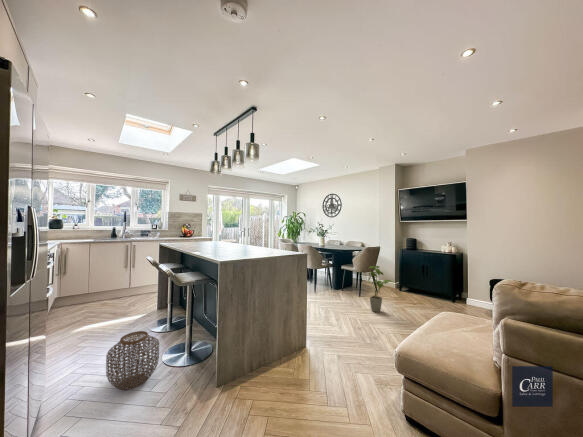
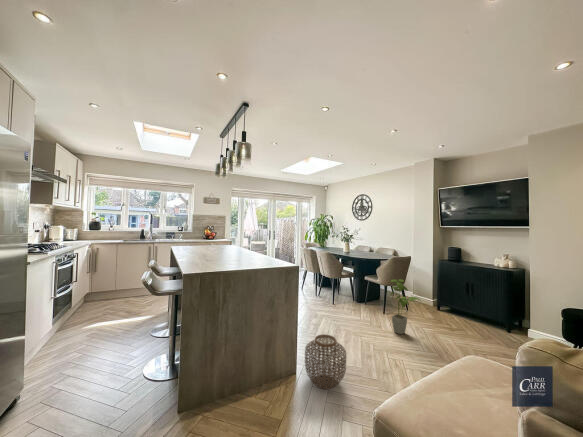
woven basket: present [106,331,159,390] -> present [305,334,346,389]

